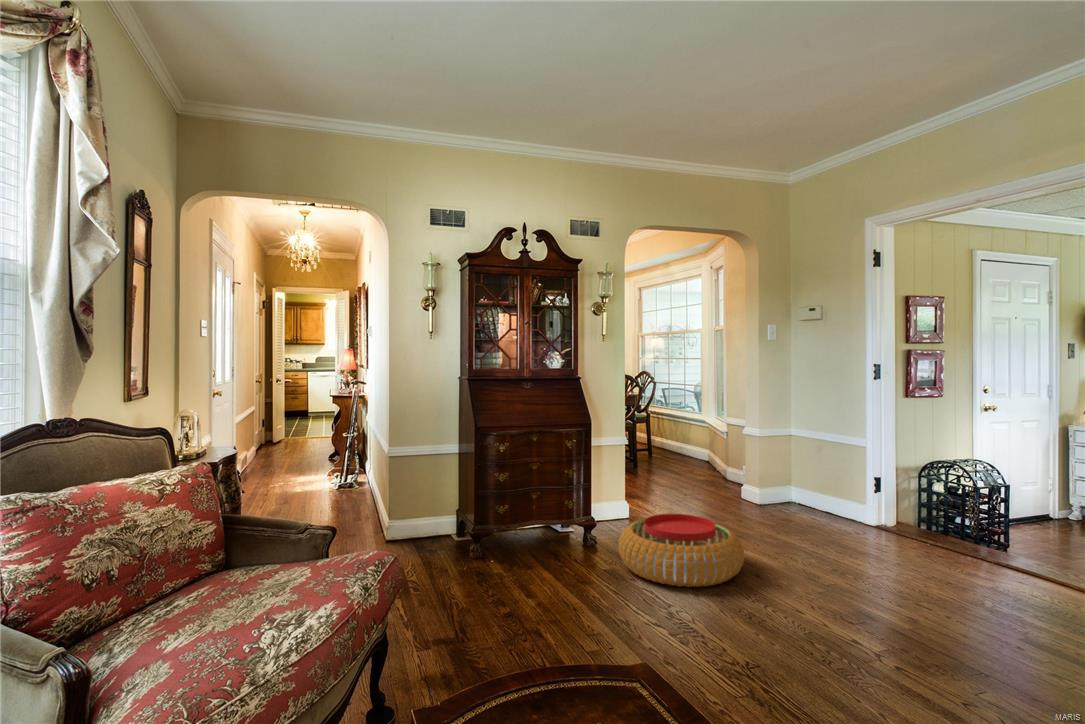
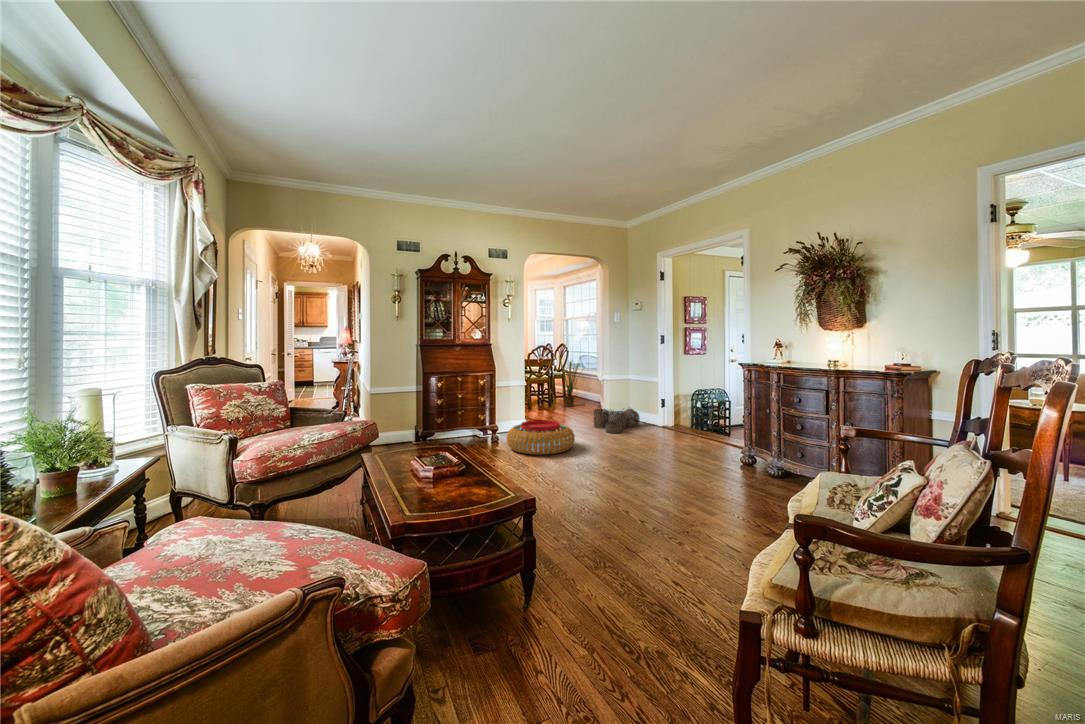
house plant: none [666,388,712,469] -> present [559,357,579,407]
woven basket: none [746,480,826,533] -> present [593,408,640,433]

